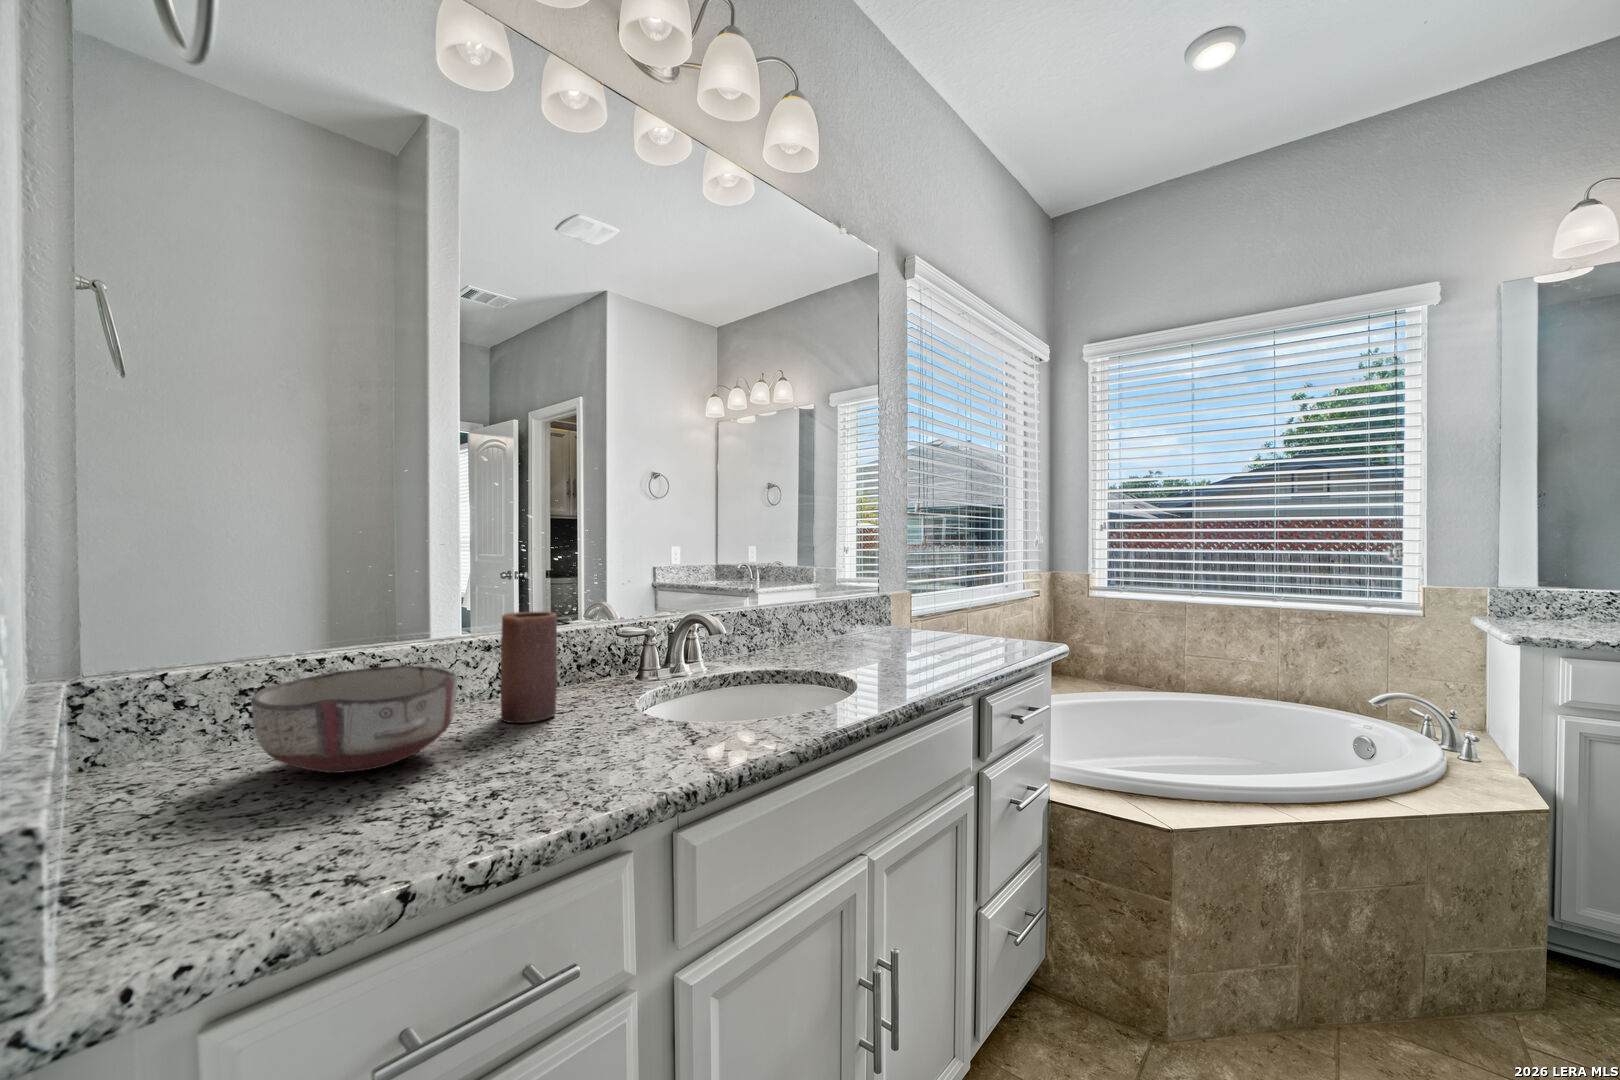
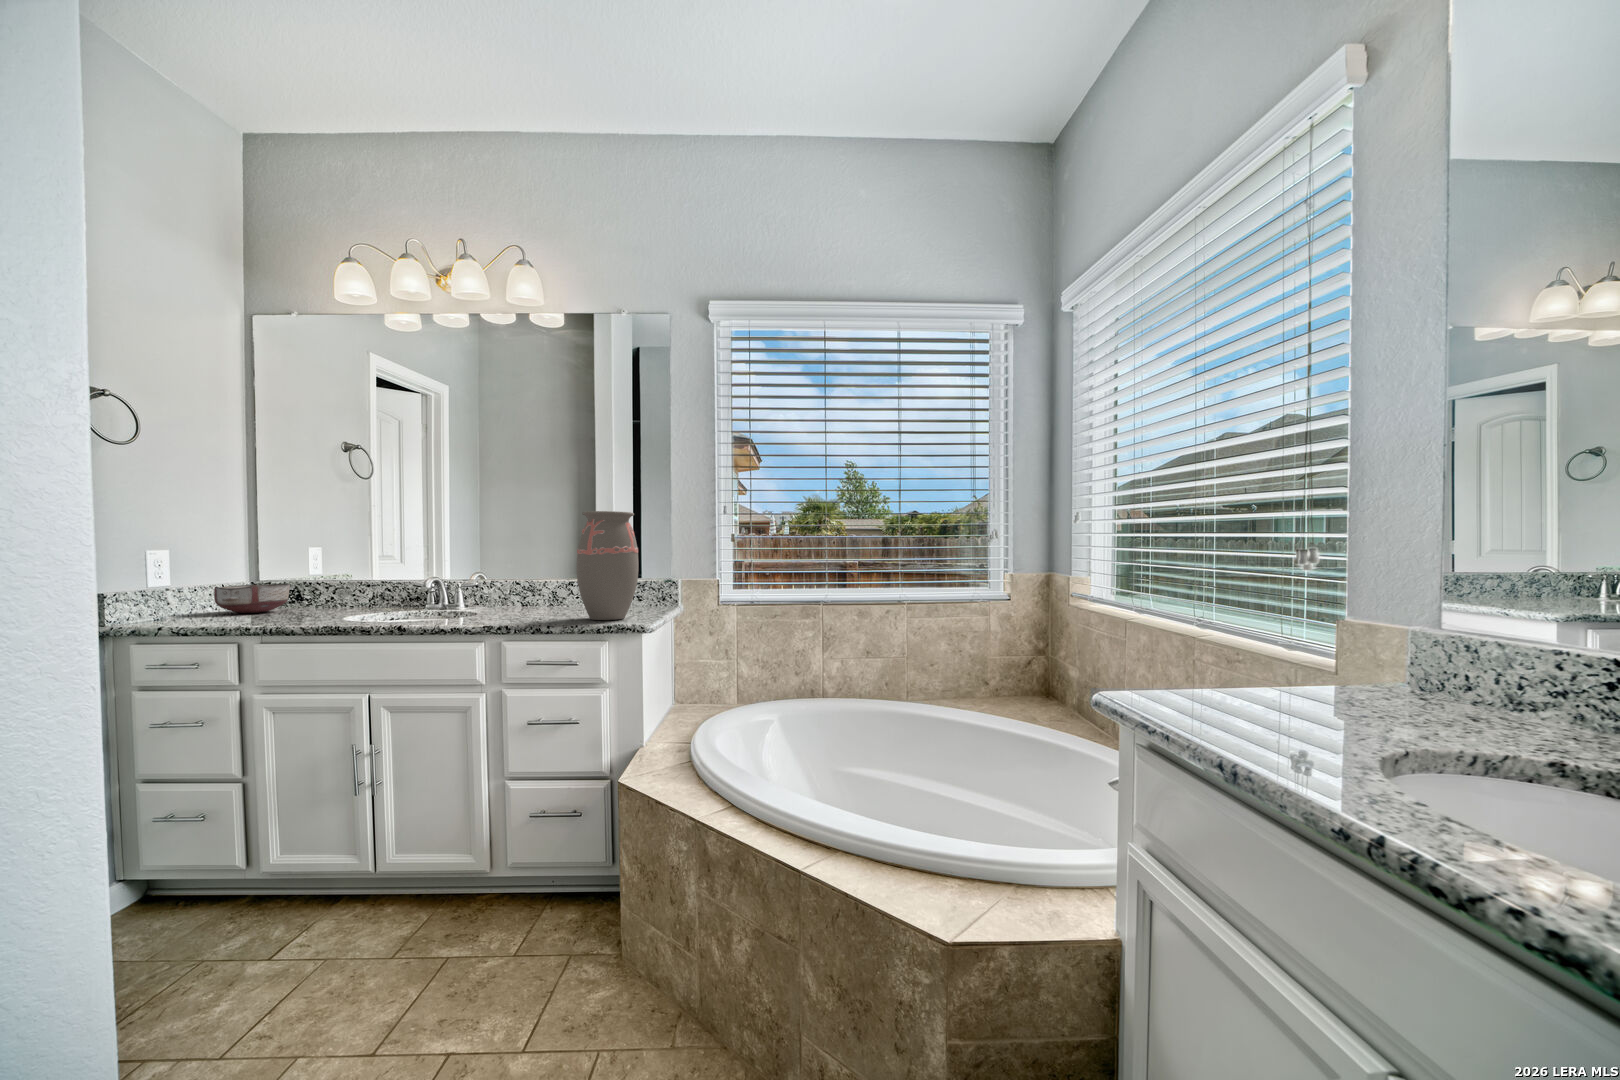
decorative vase: none [925,503,1006,650] -> present [577,511,639,620]
candle: present [501,612,557,723] -> none [318,569,346,612]

